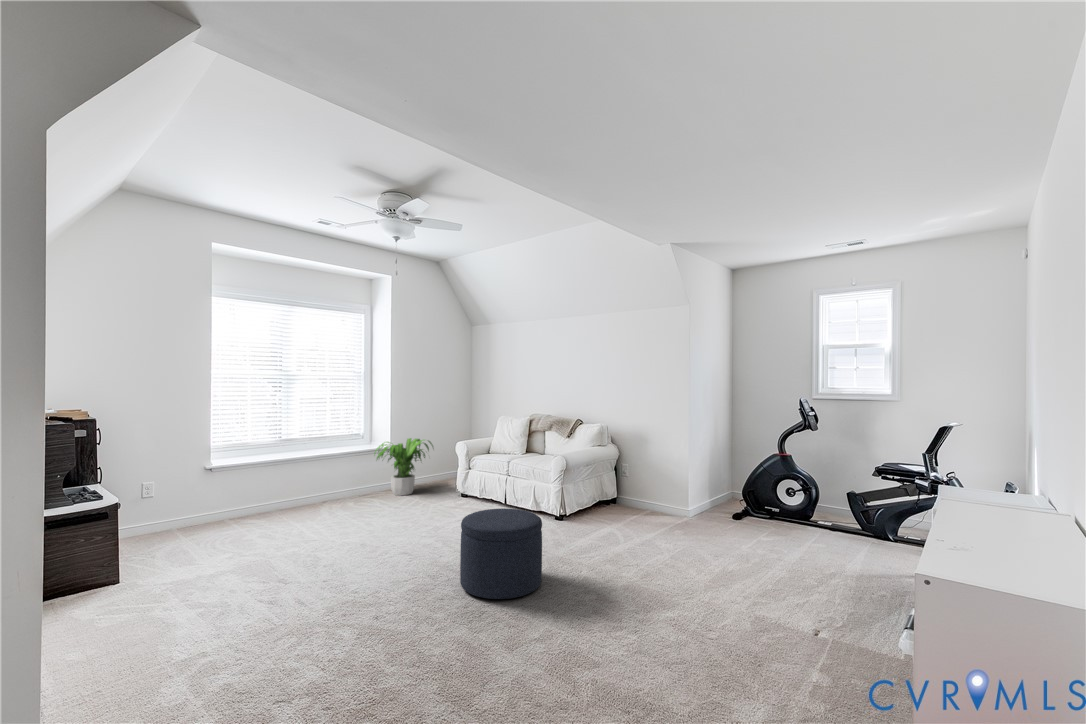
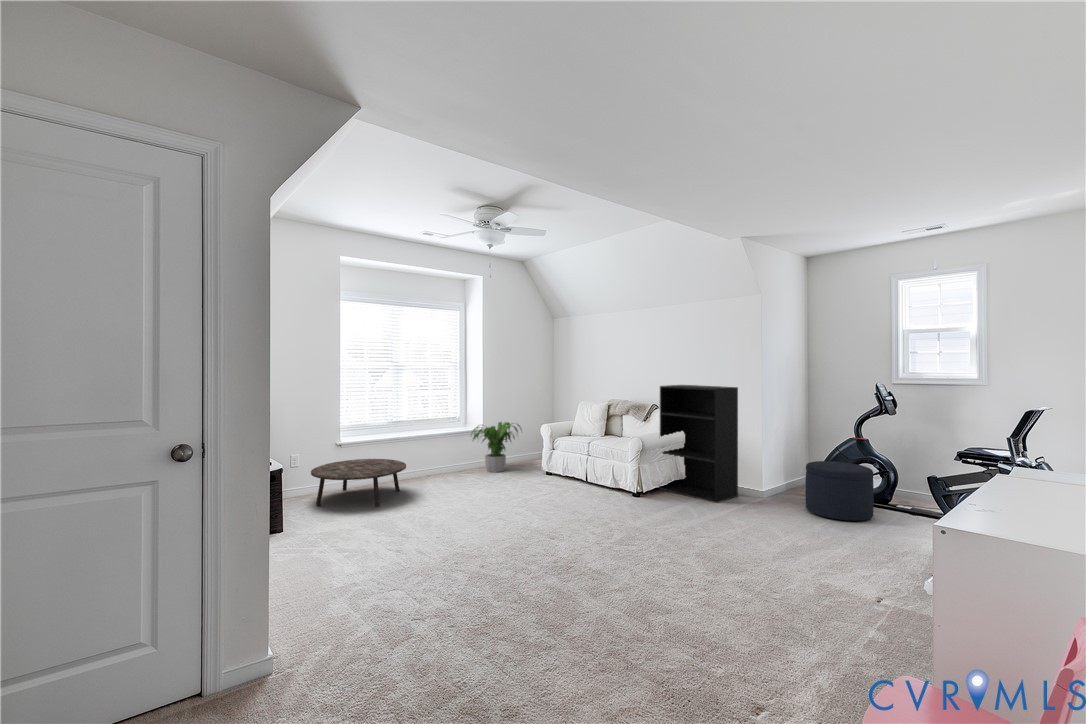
bookshelf: none [583,398,665,526] -> present [660,385,738,503]
coffee table: none [165,485,292,547] -> present [311,459,406,507]
ottoman: present [460,509,542,599] -> present [806,461,874,521]

